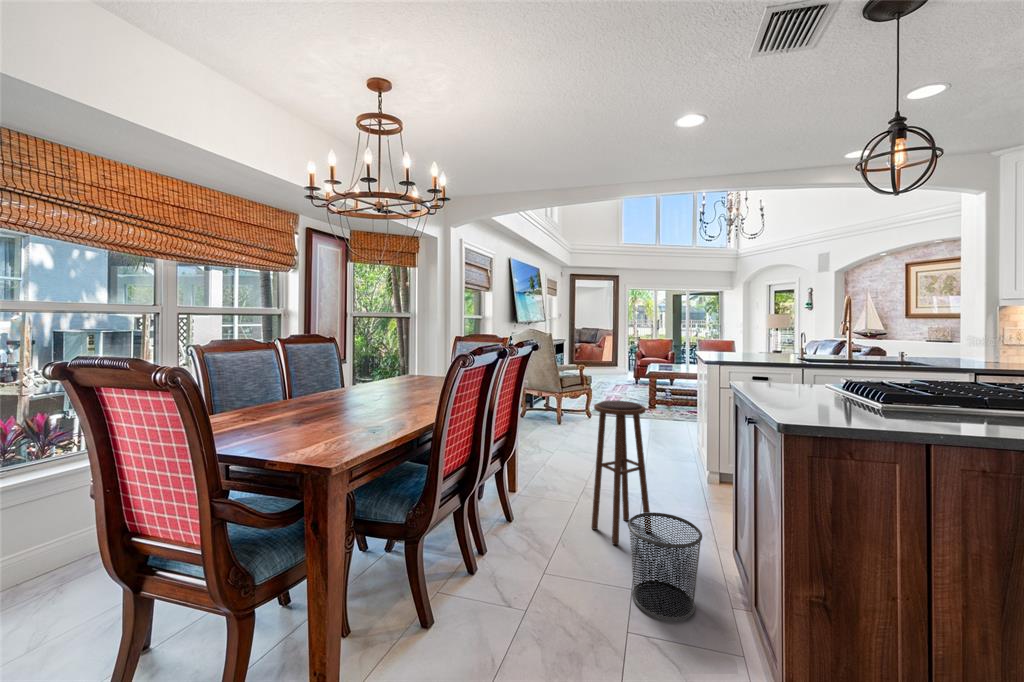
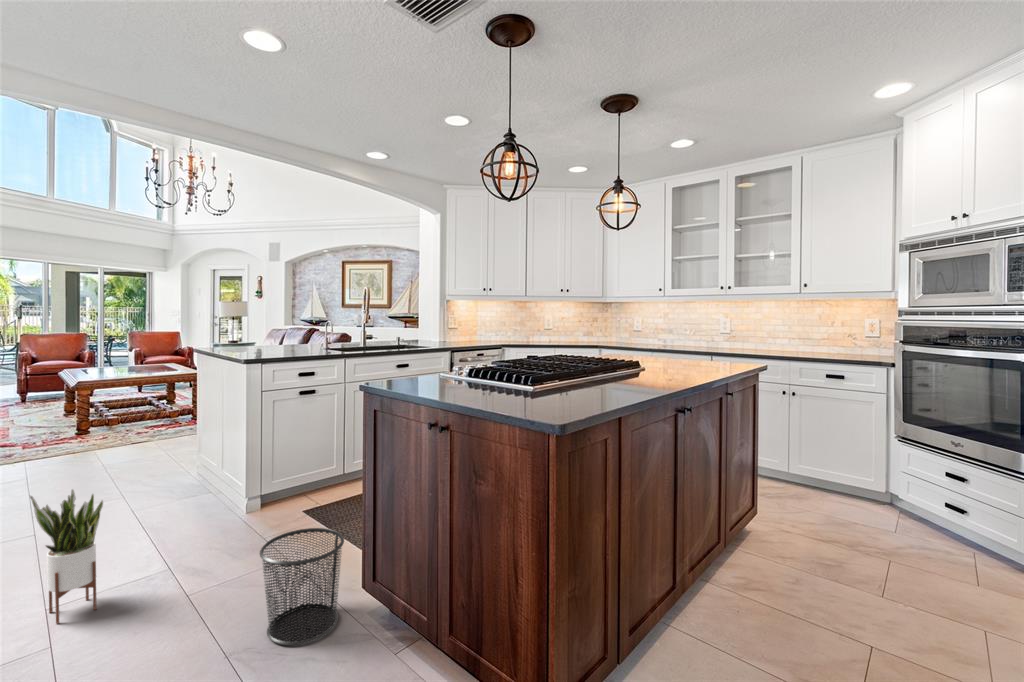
stool: present [592,400,651,545] -> none [145,418,232,610]
potted plant: none [550,430,580,514] -> present [30,489,103,624]

